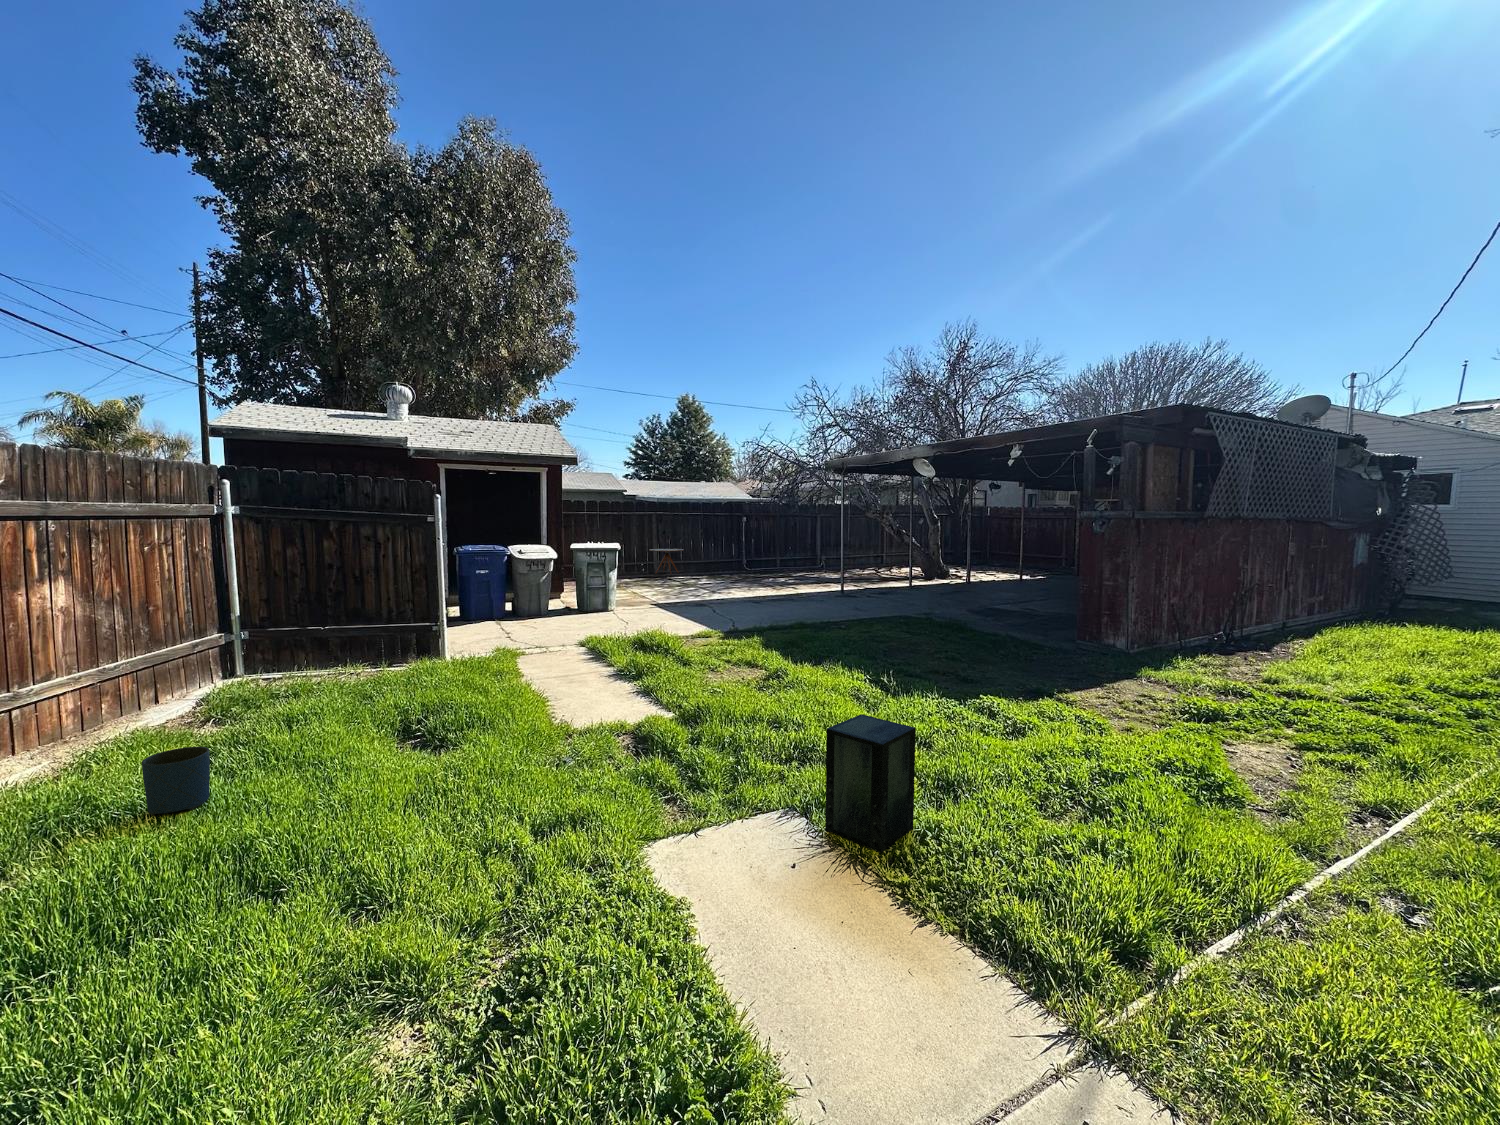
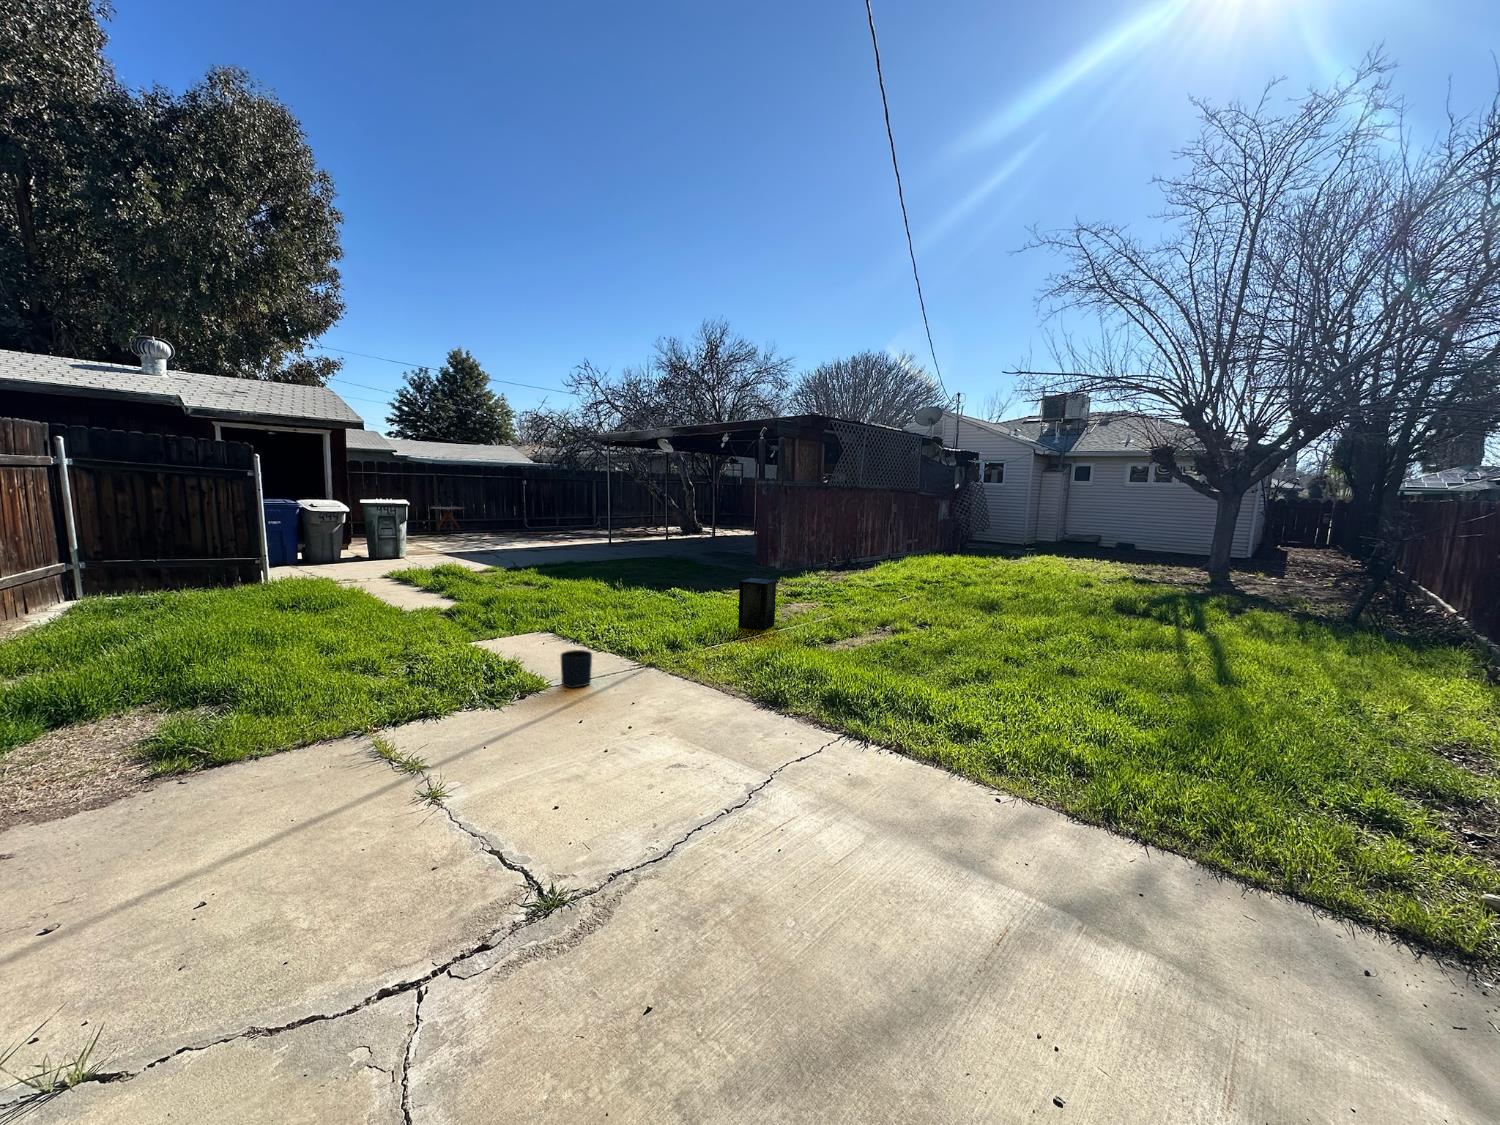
storage box: present [825,714,916,853] -> present [738,578,776,630]
planter: present [142,747,210,815] -> present [560,650,592,688]

